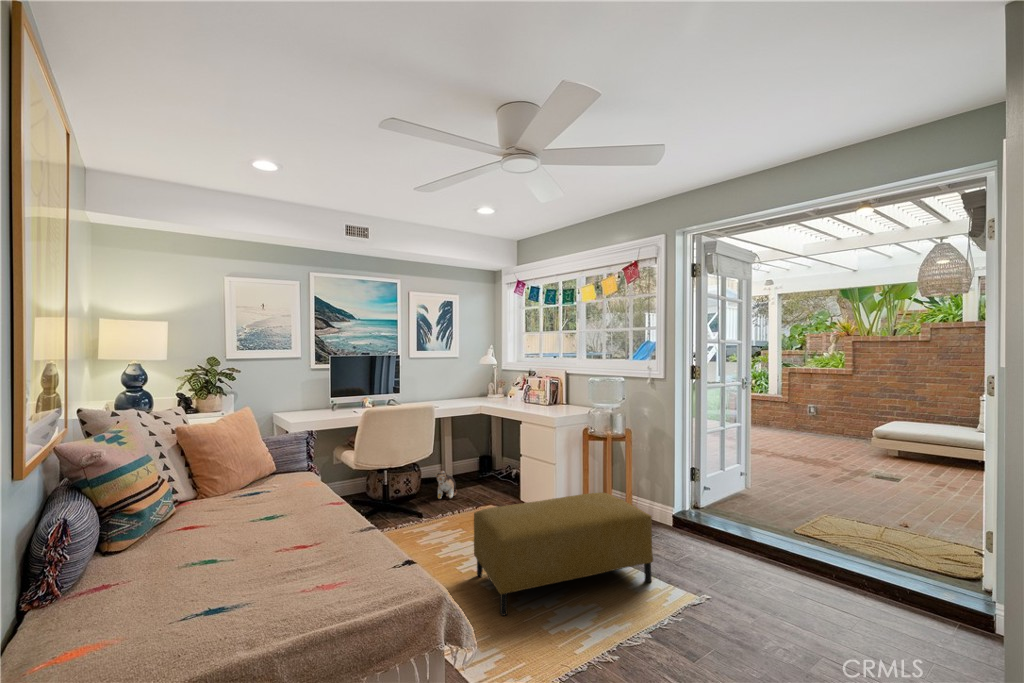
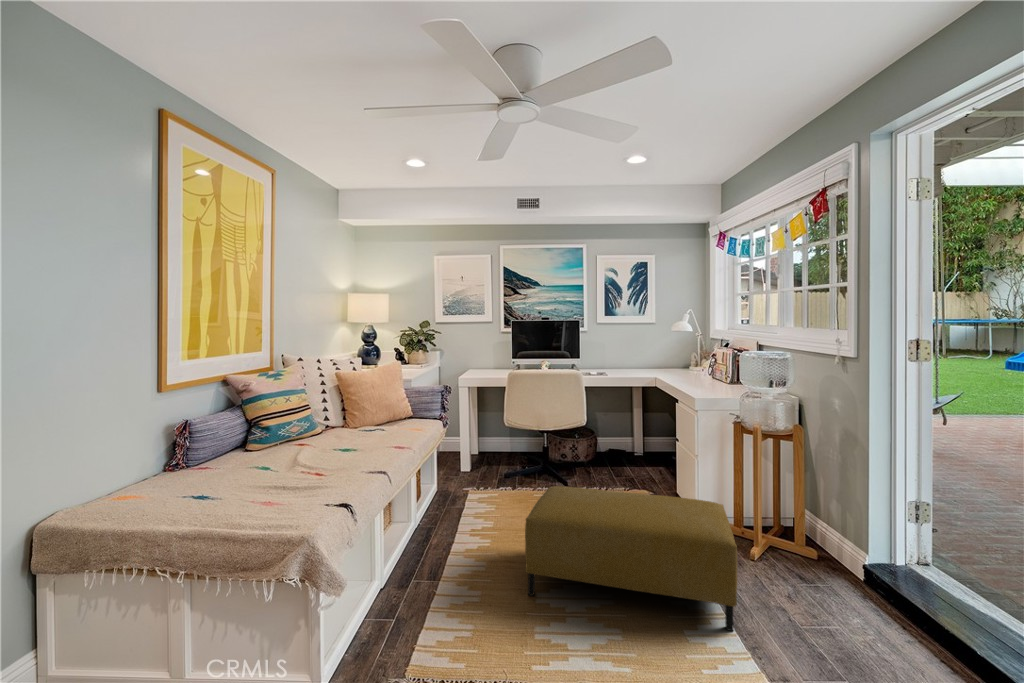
plush toy: present [436,471,457,499] -> none [594,444,629,475]

